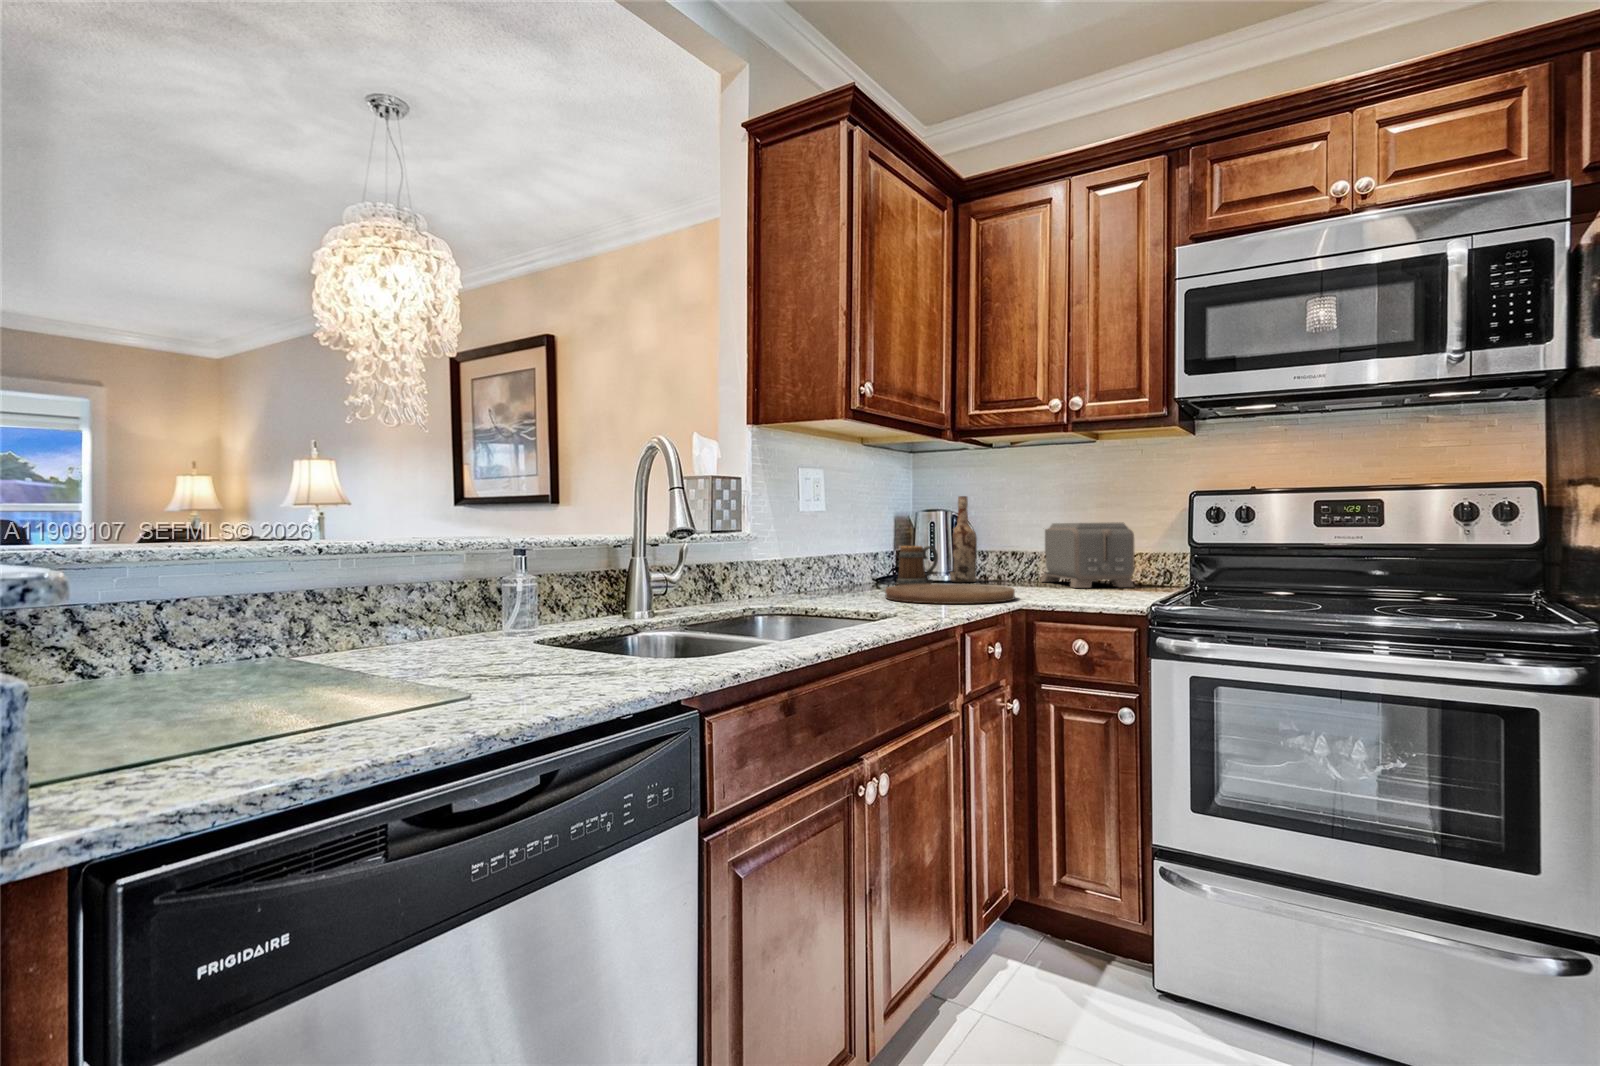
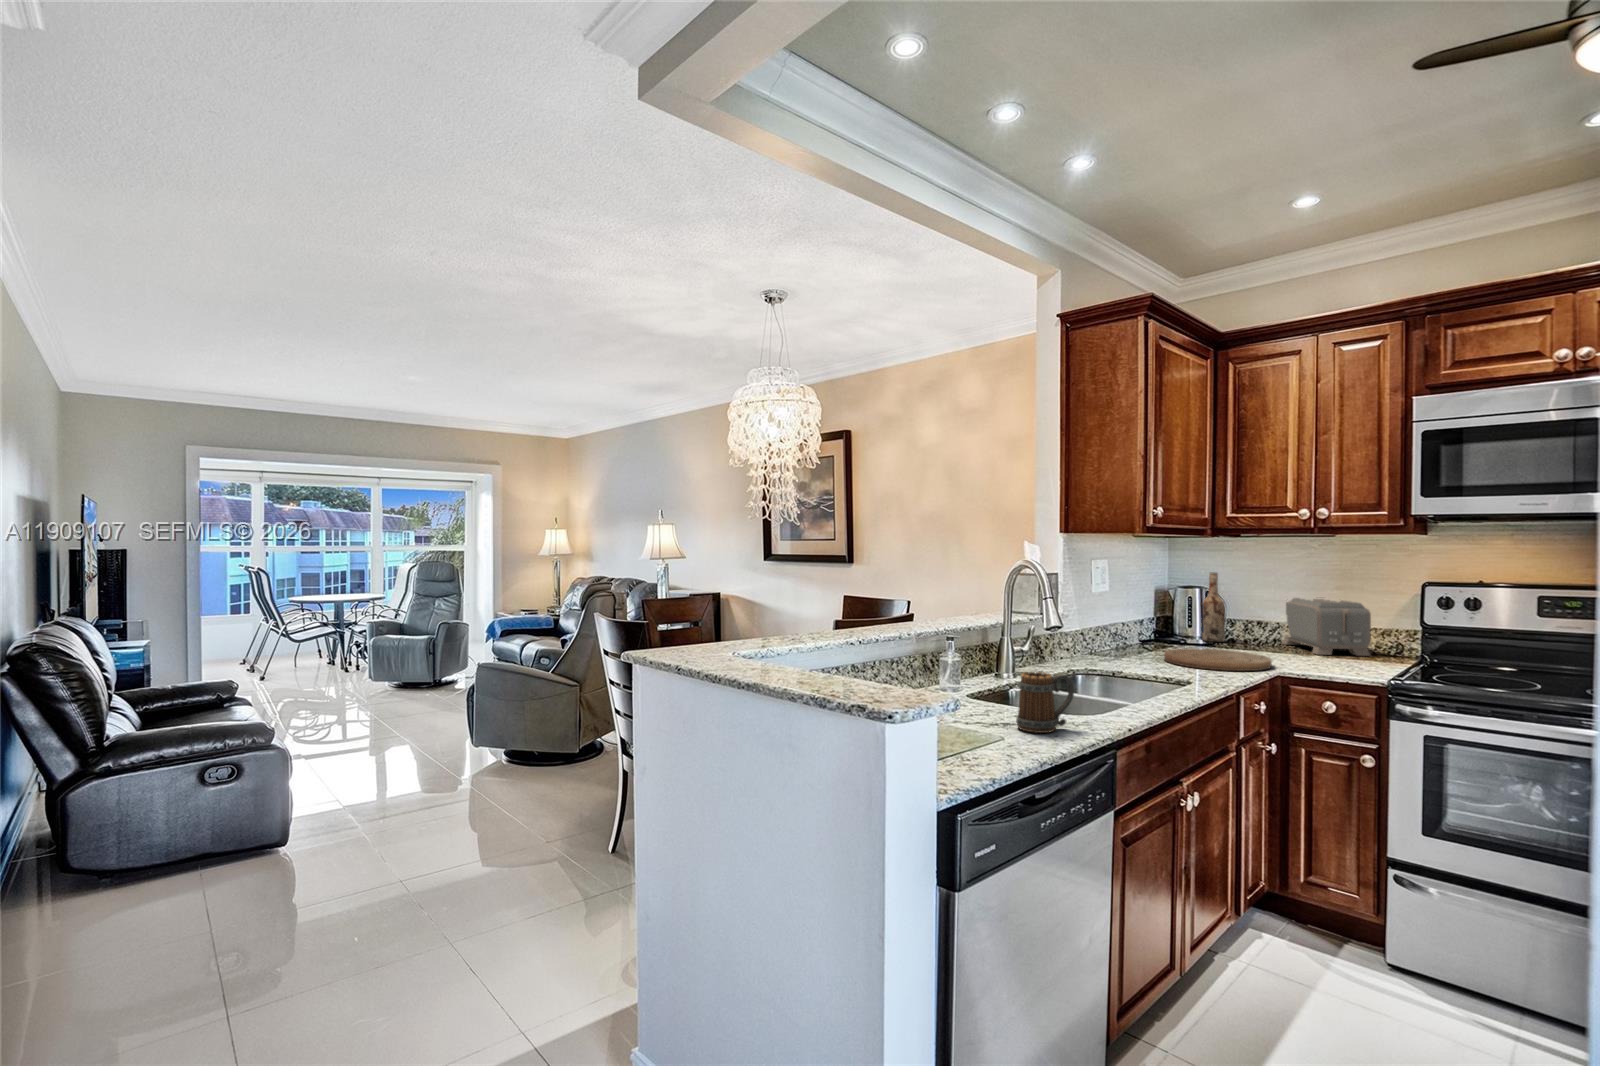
mug: present [897,546,938,585] -> present [1016,672,1074,733]

